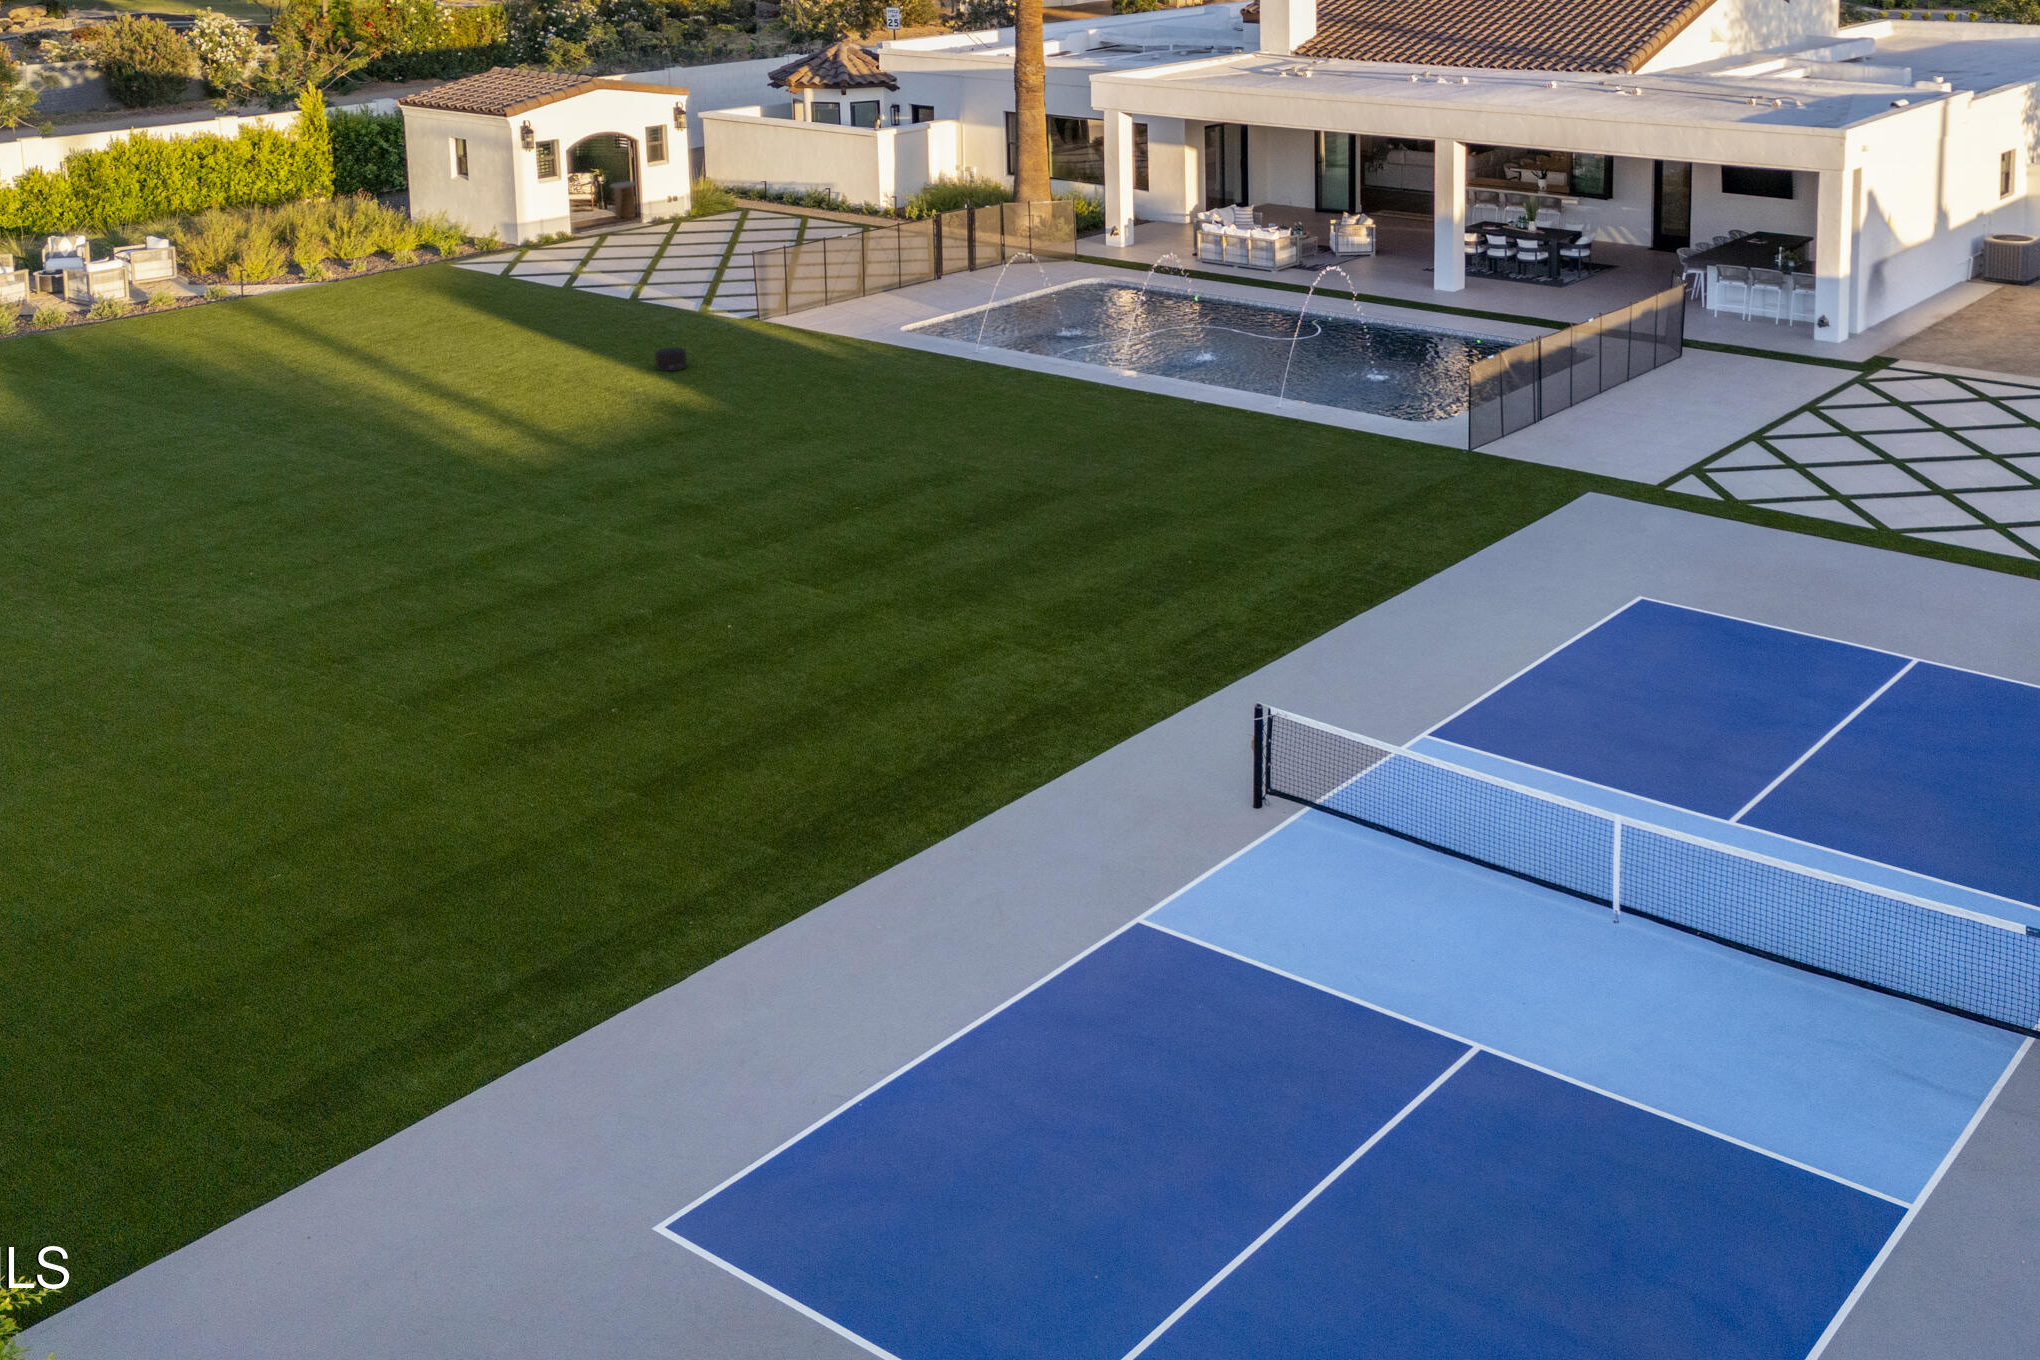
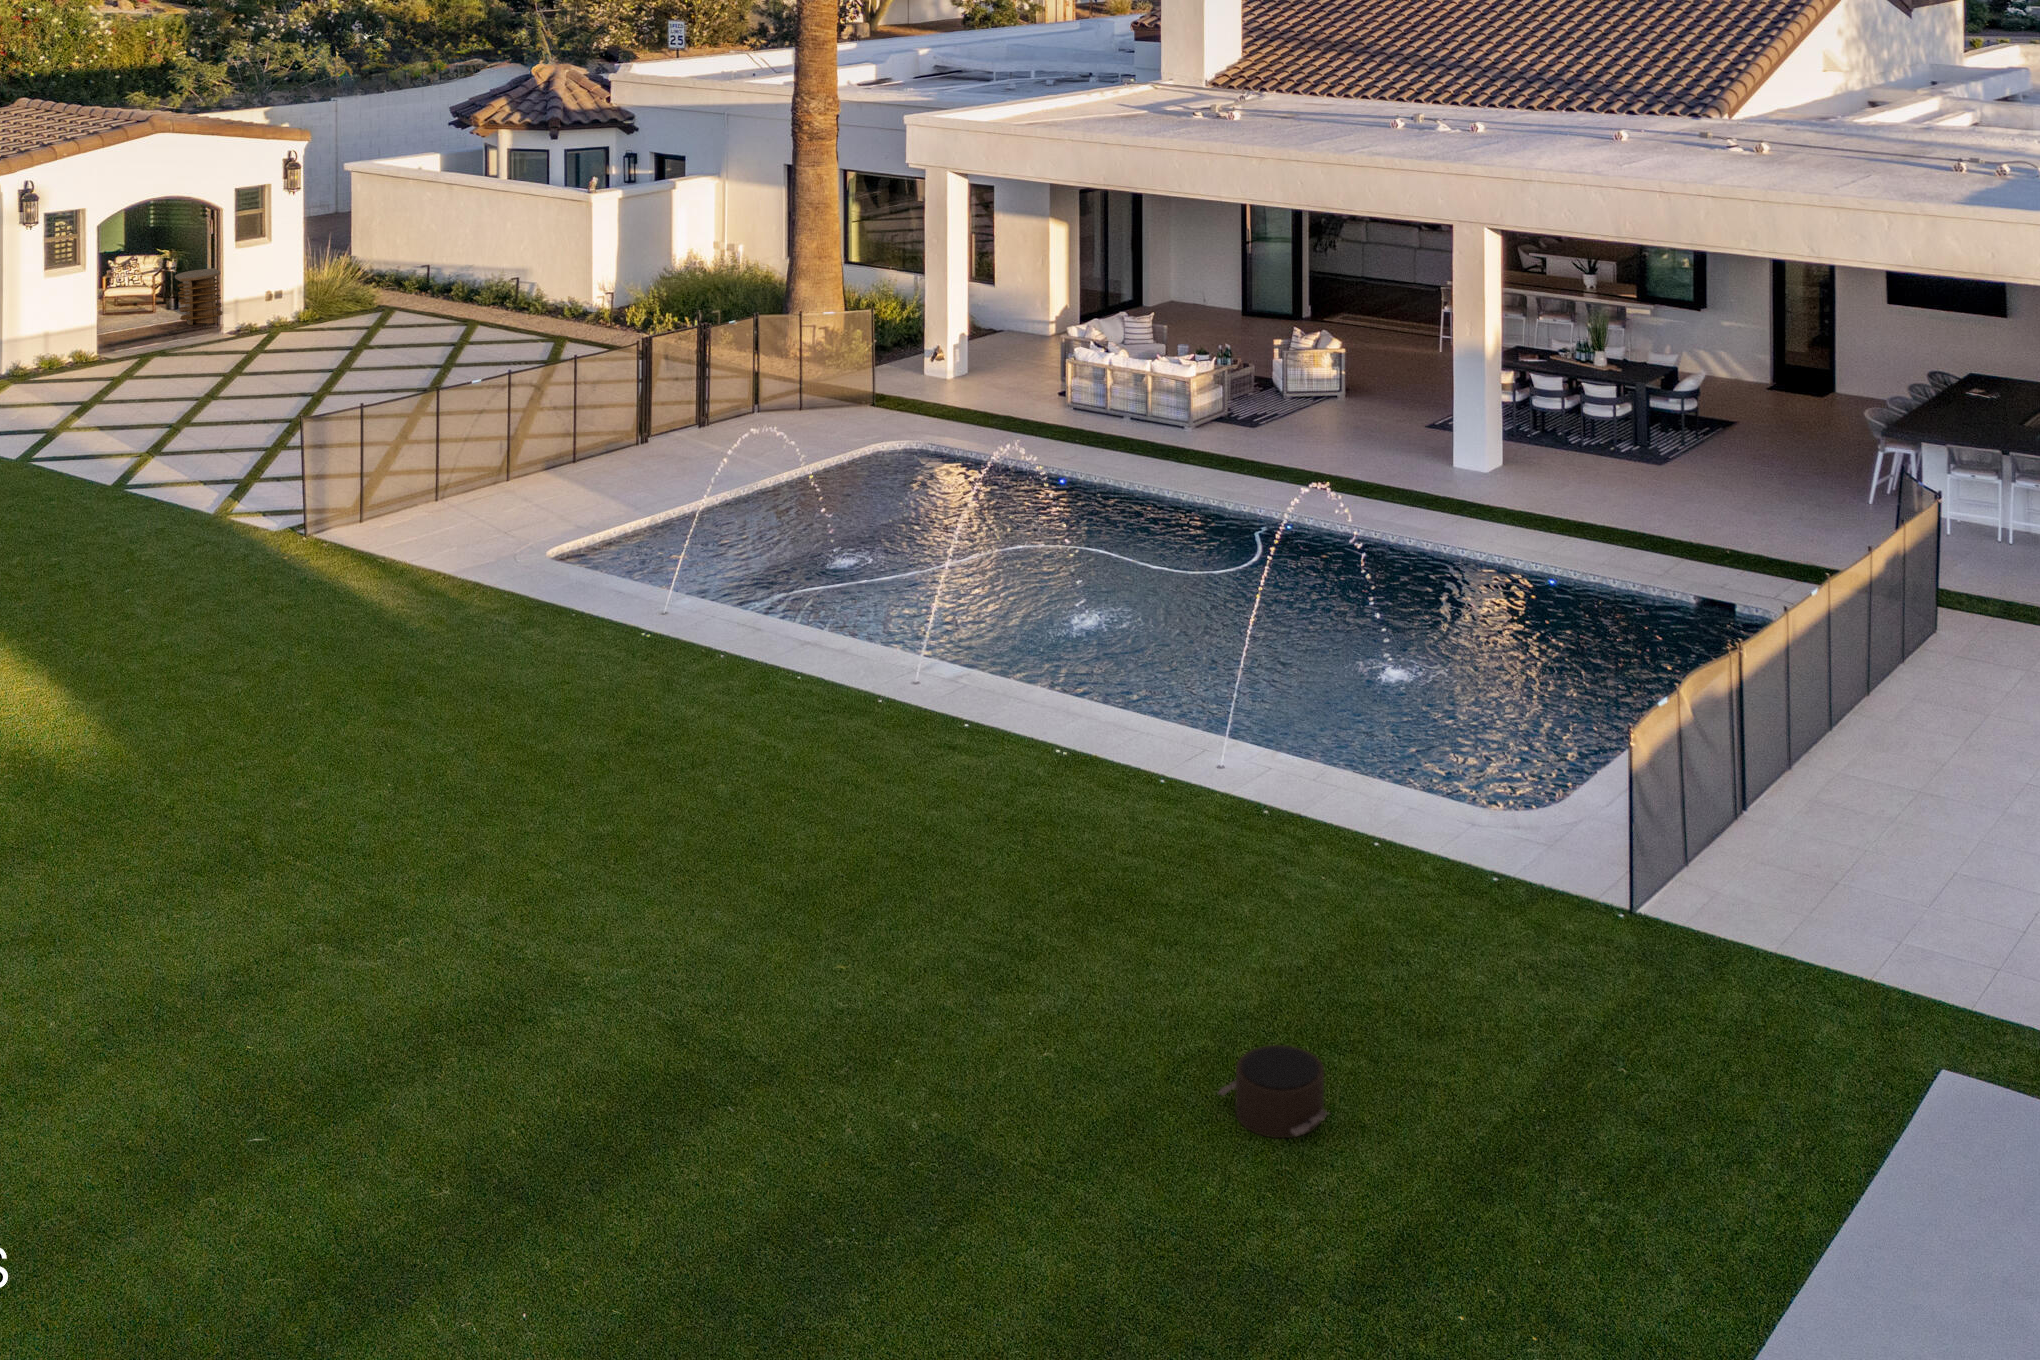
pouf: present [655,348,687,371] -> present [1218,1045,1328,1138]

